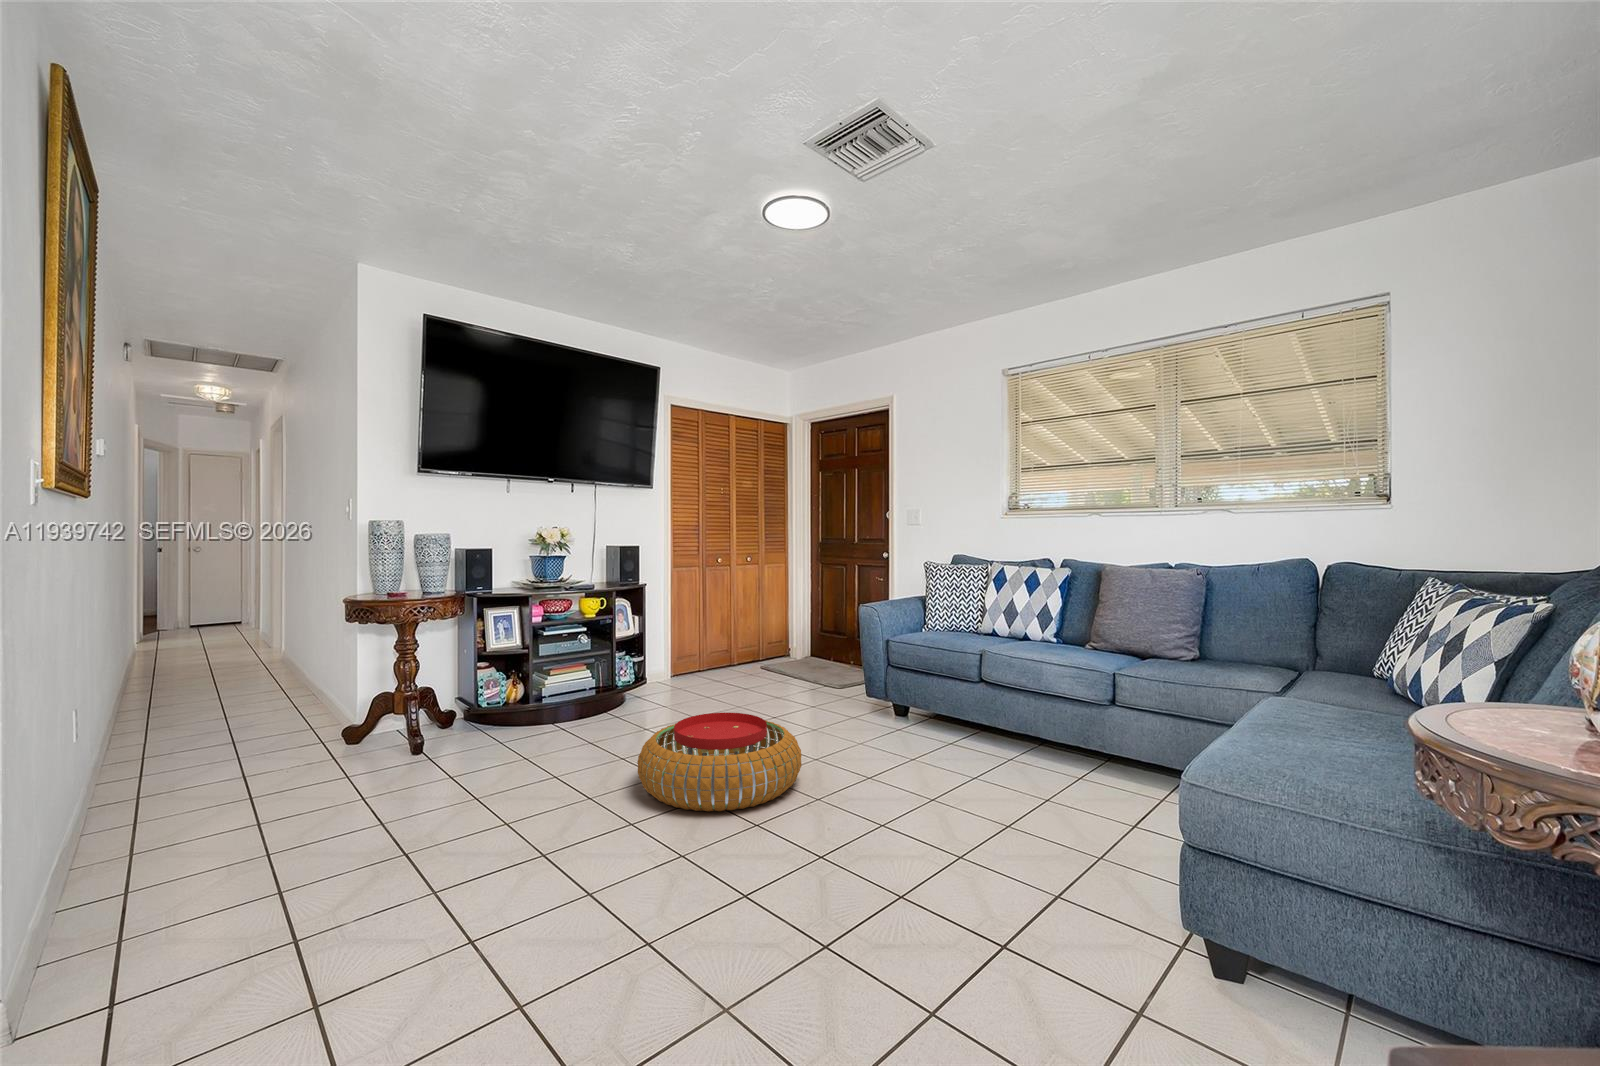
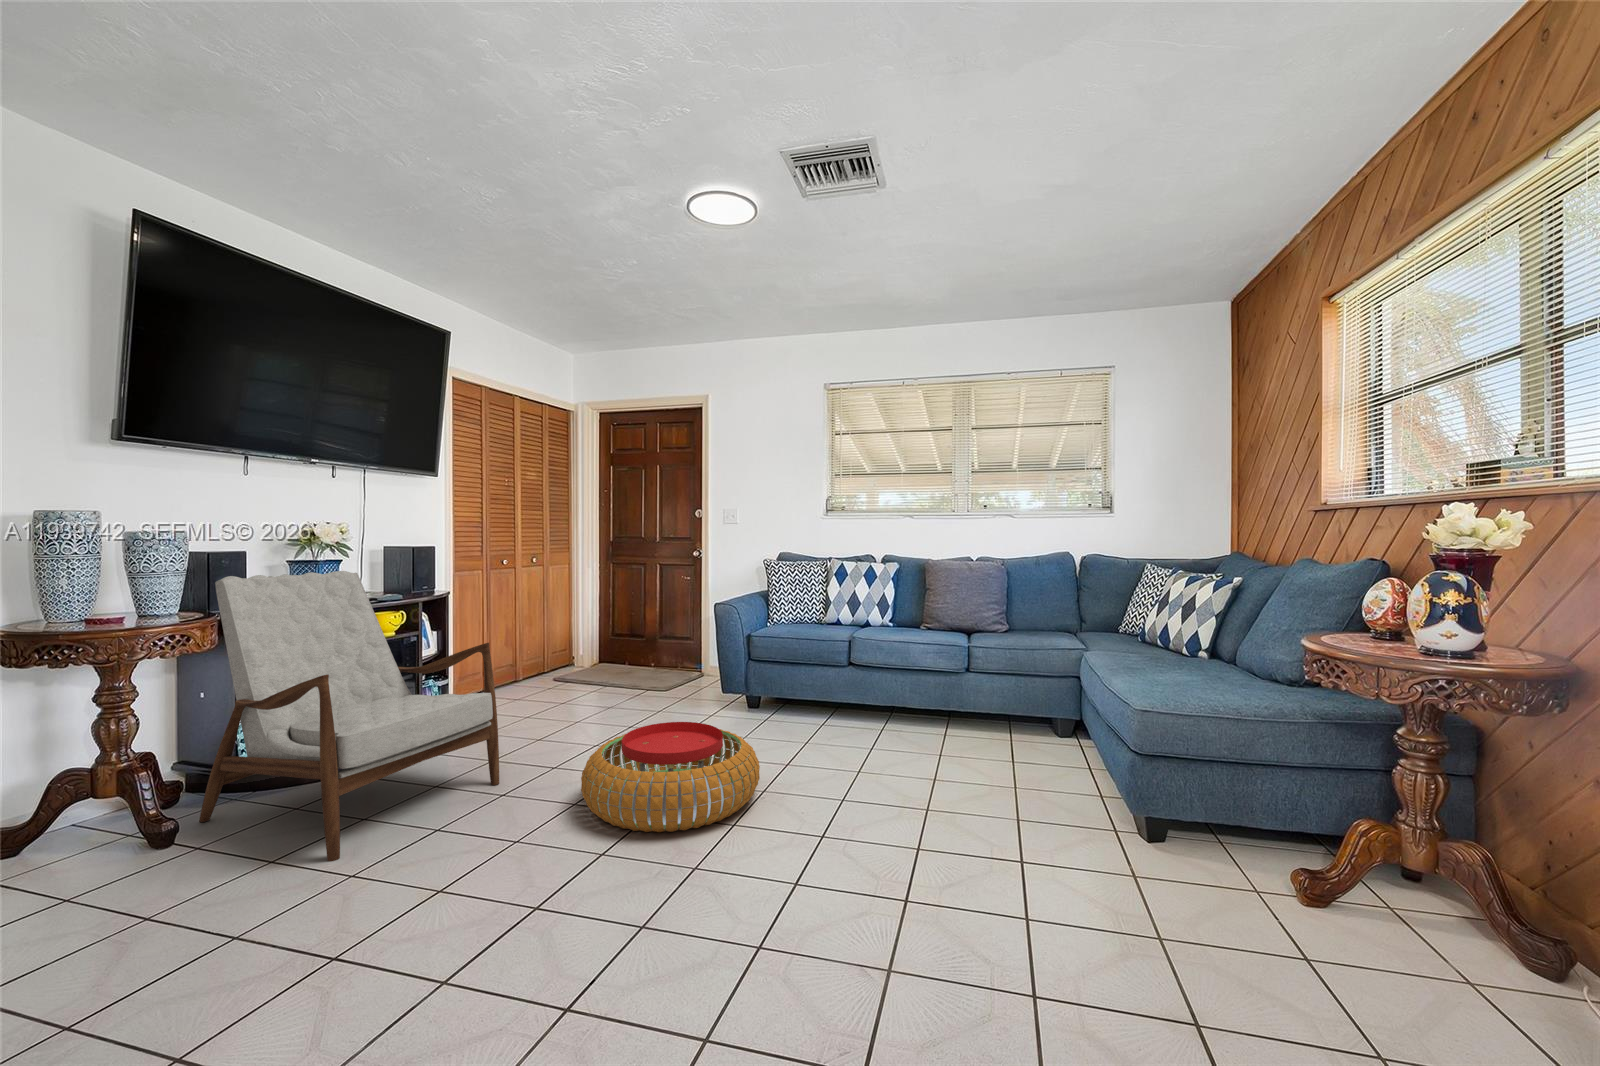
armchair: none [448,567,622,776] -> present [199,571,499,862]

